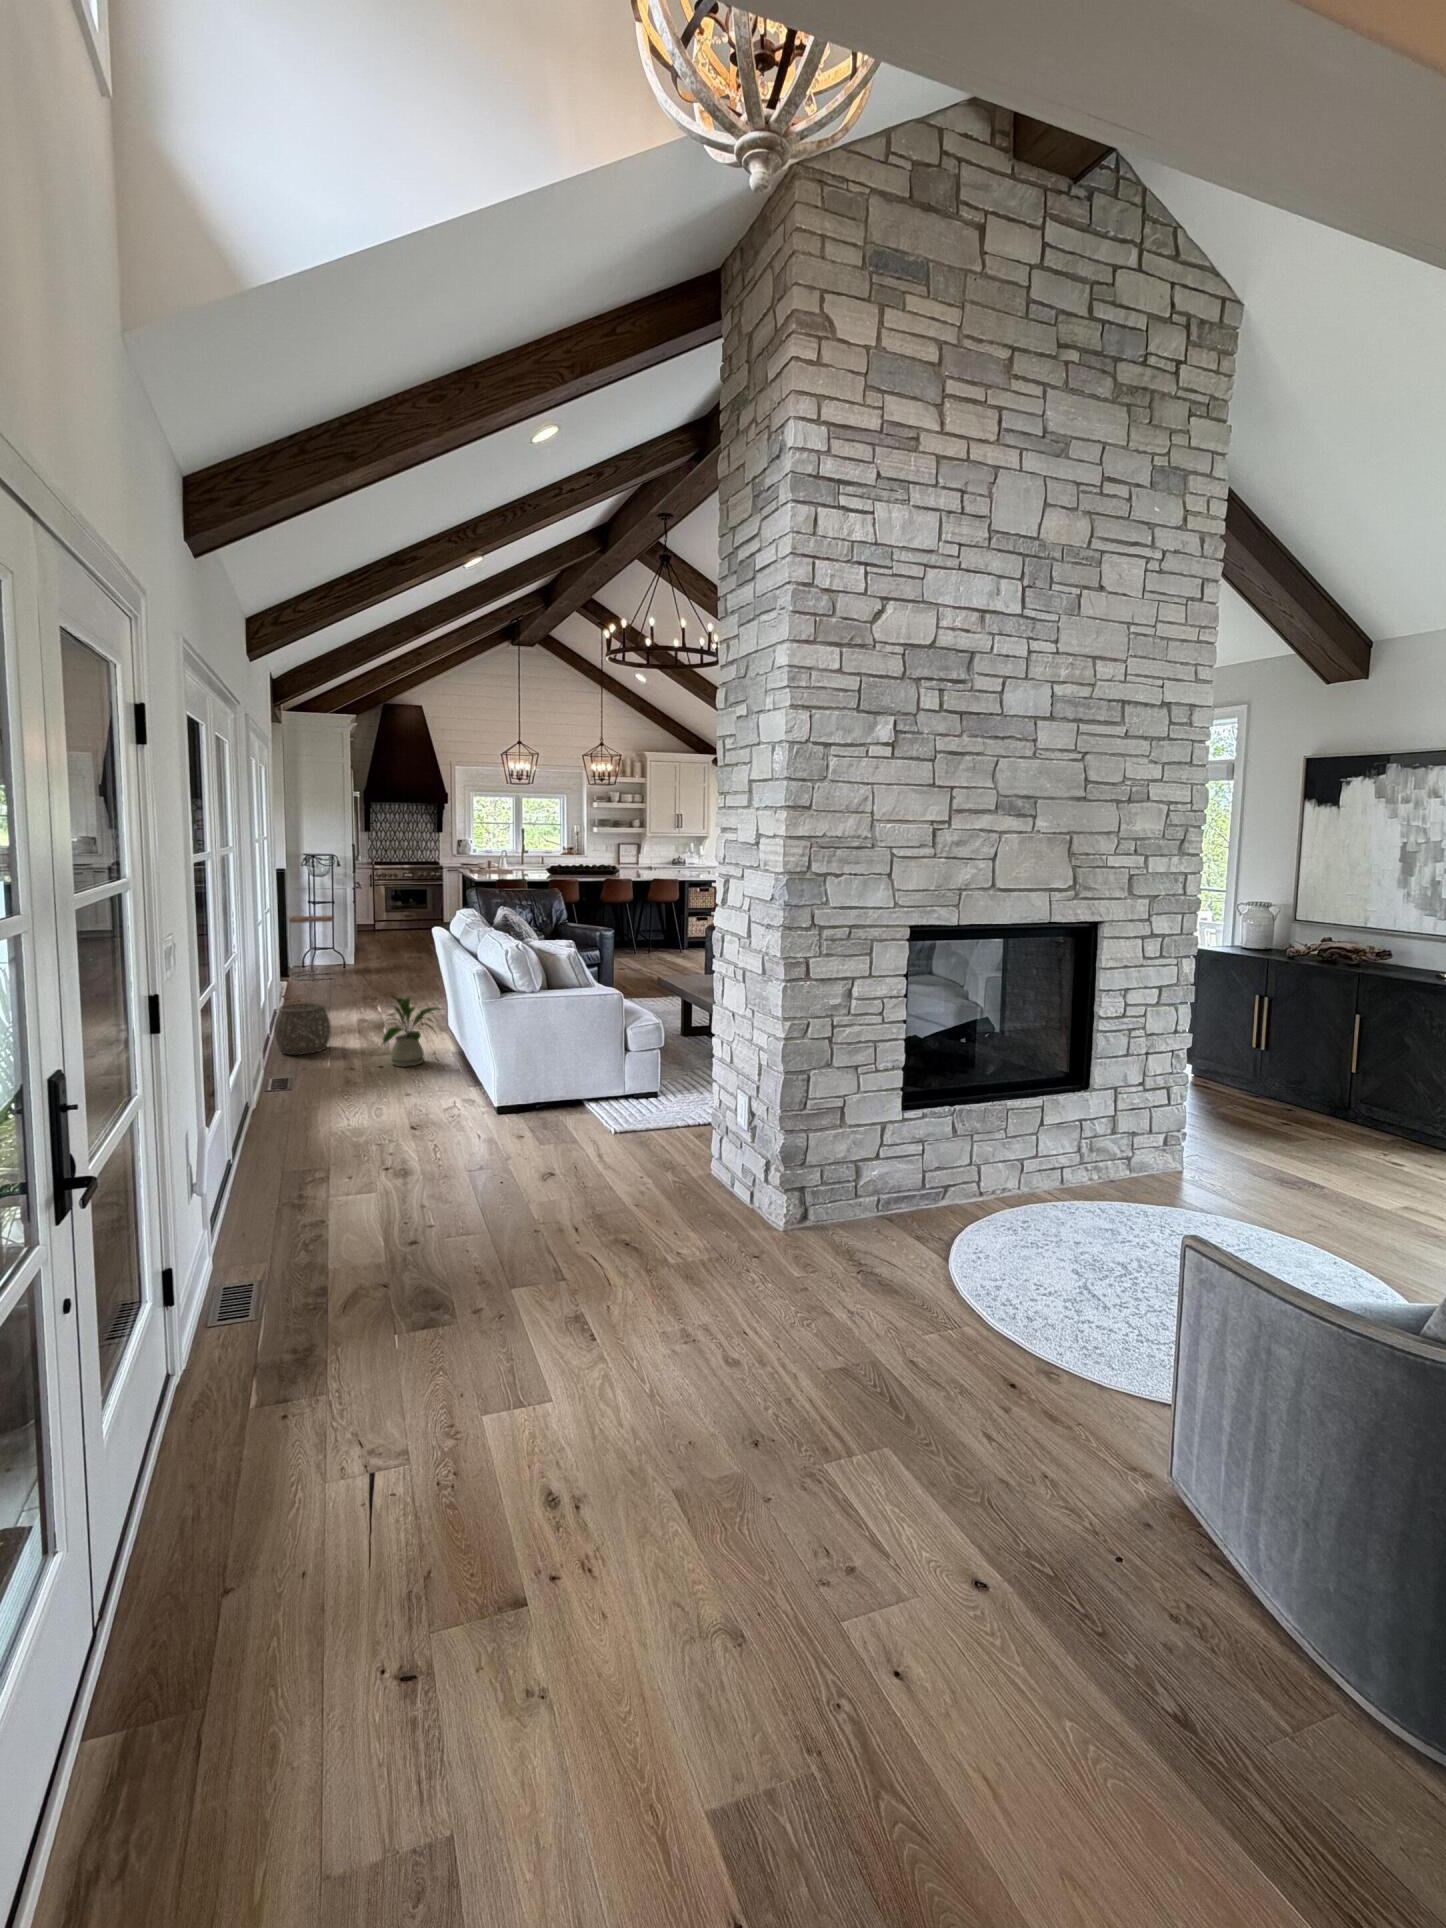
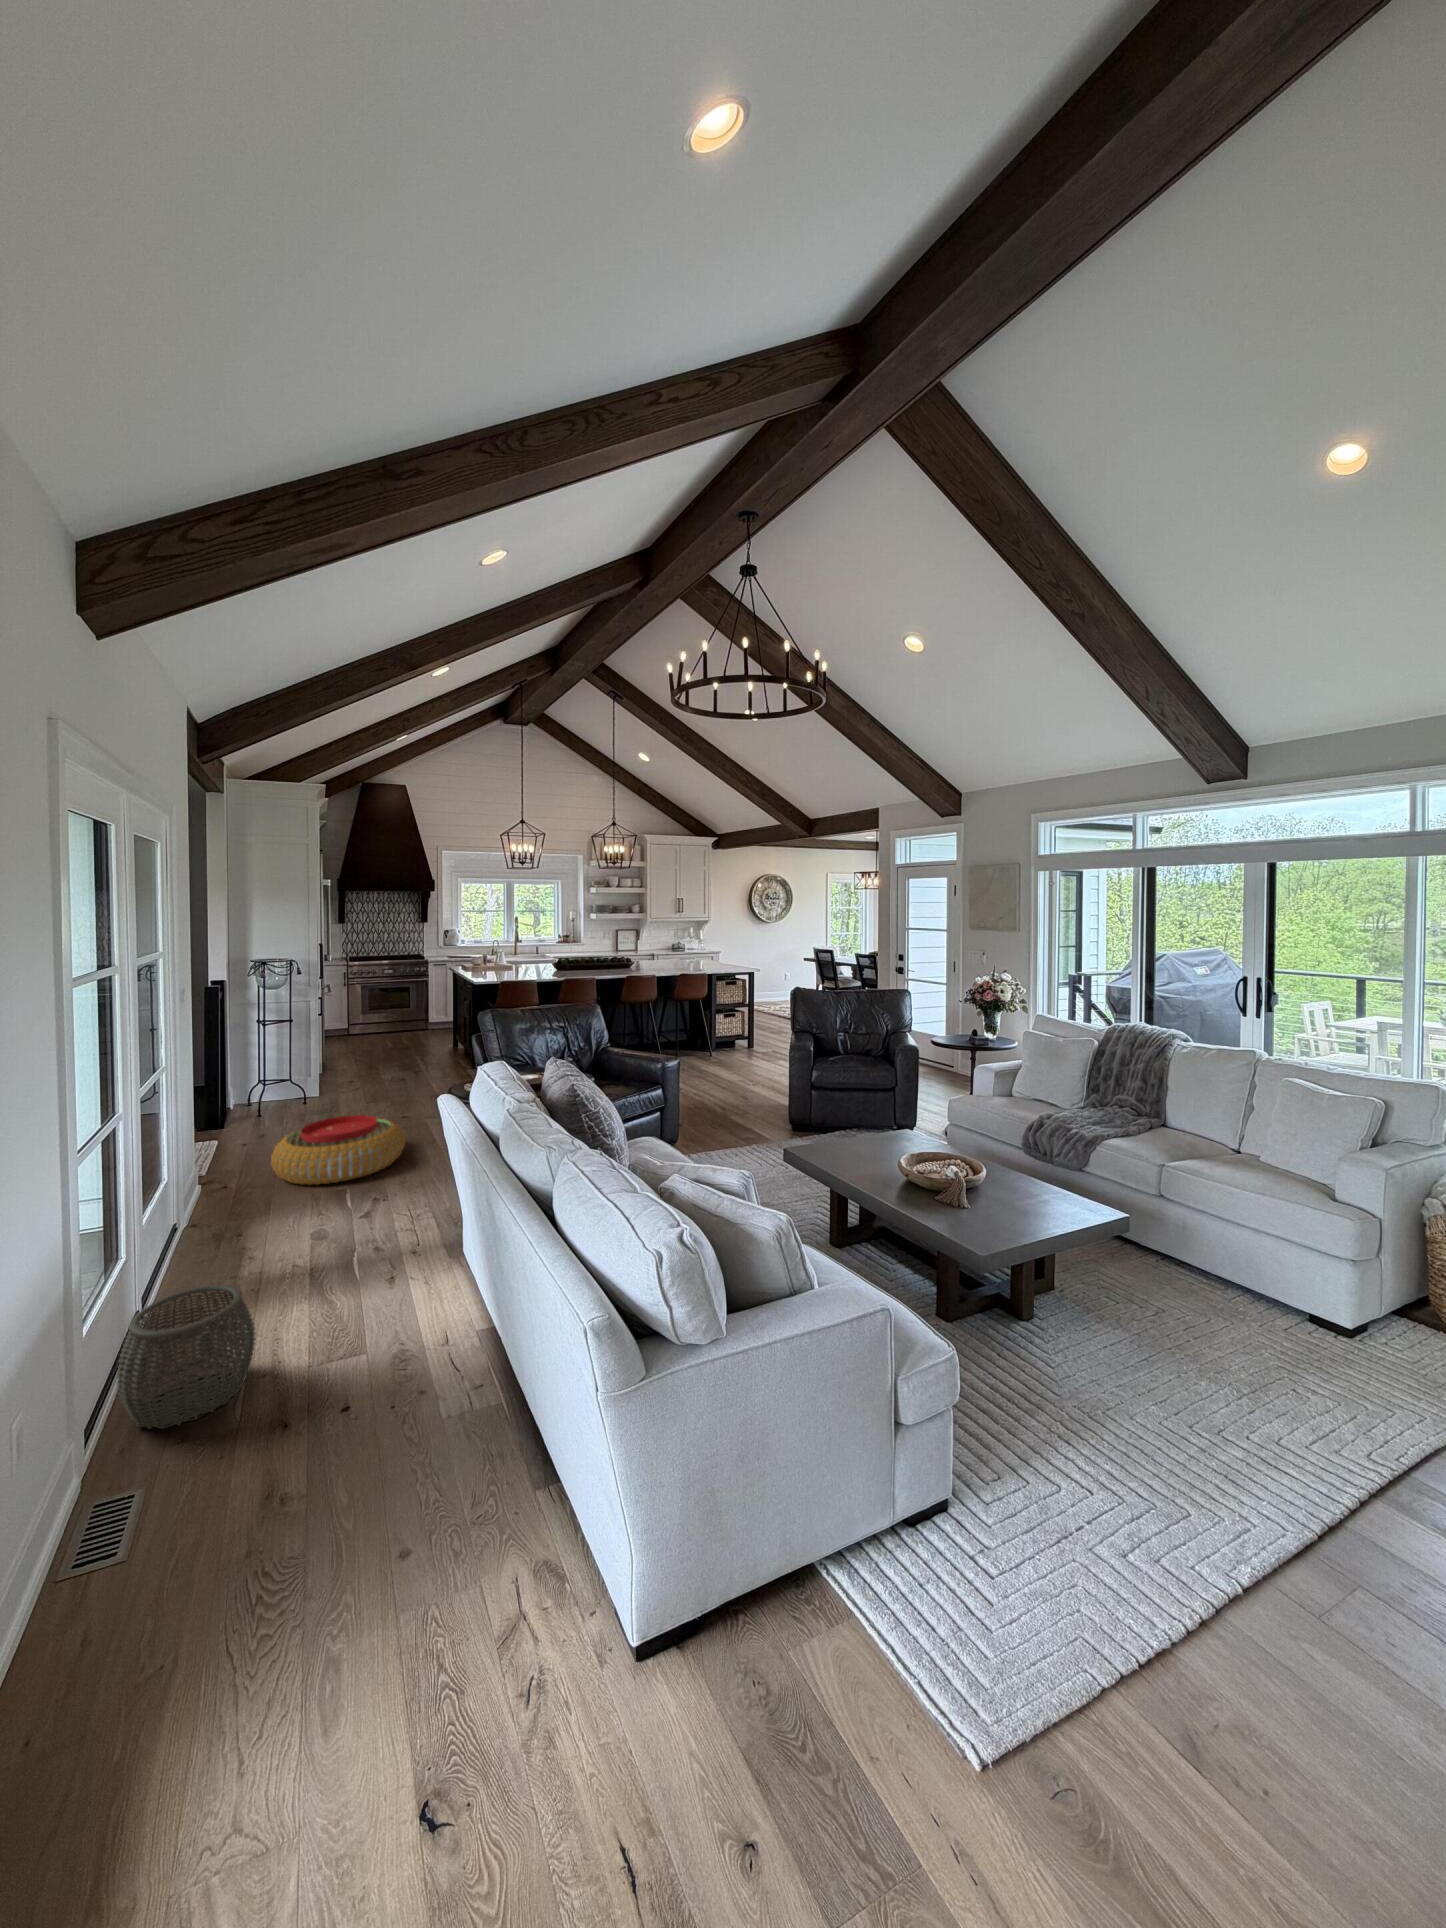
side table: present [289,915,333,980] -> none [220,1040,292,1136]
pouf: none [326,963,412,1000] -> present [271,1115,405,1185]
house plant: present [383,995,443,1067] -> none [357,1283,509,1461]

